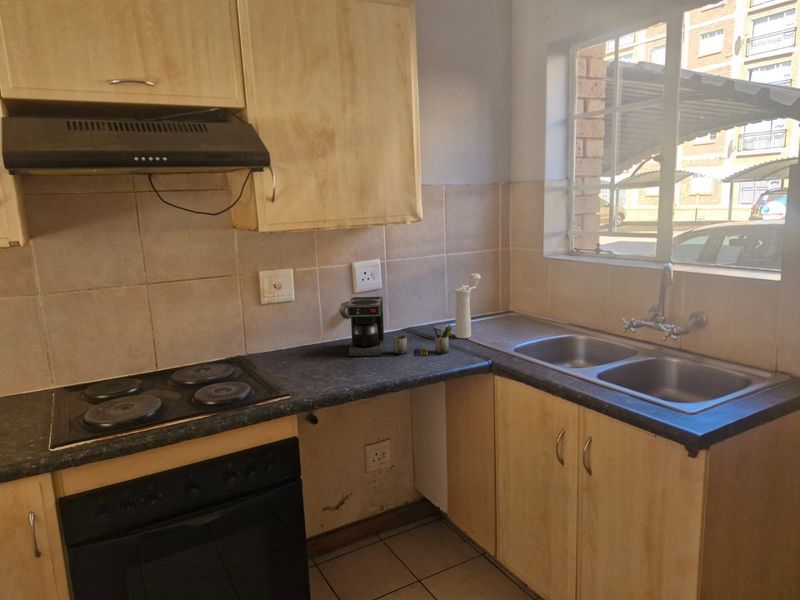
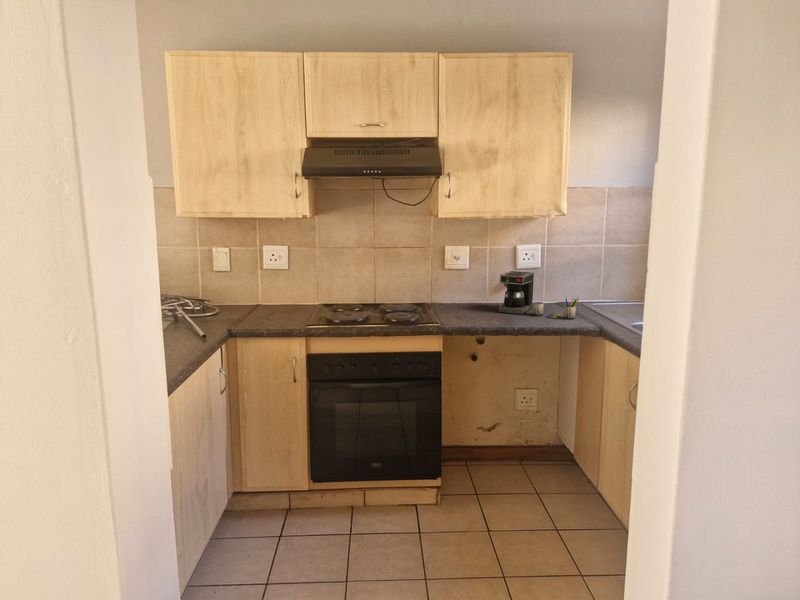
pepper mill: present [455,274,481,338] -> none [592,263,624,313]

